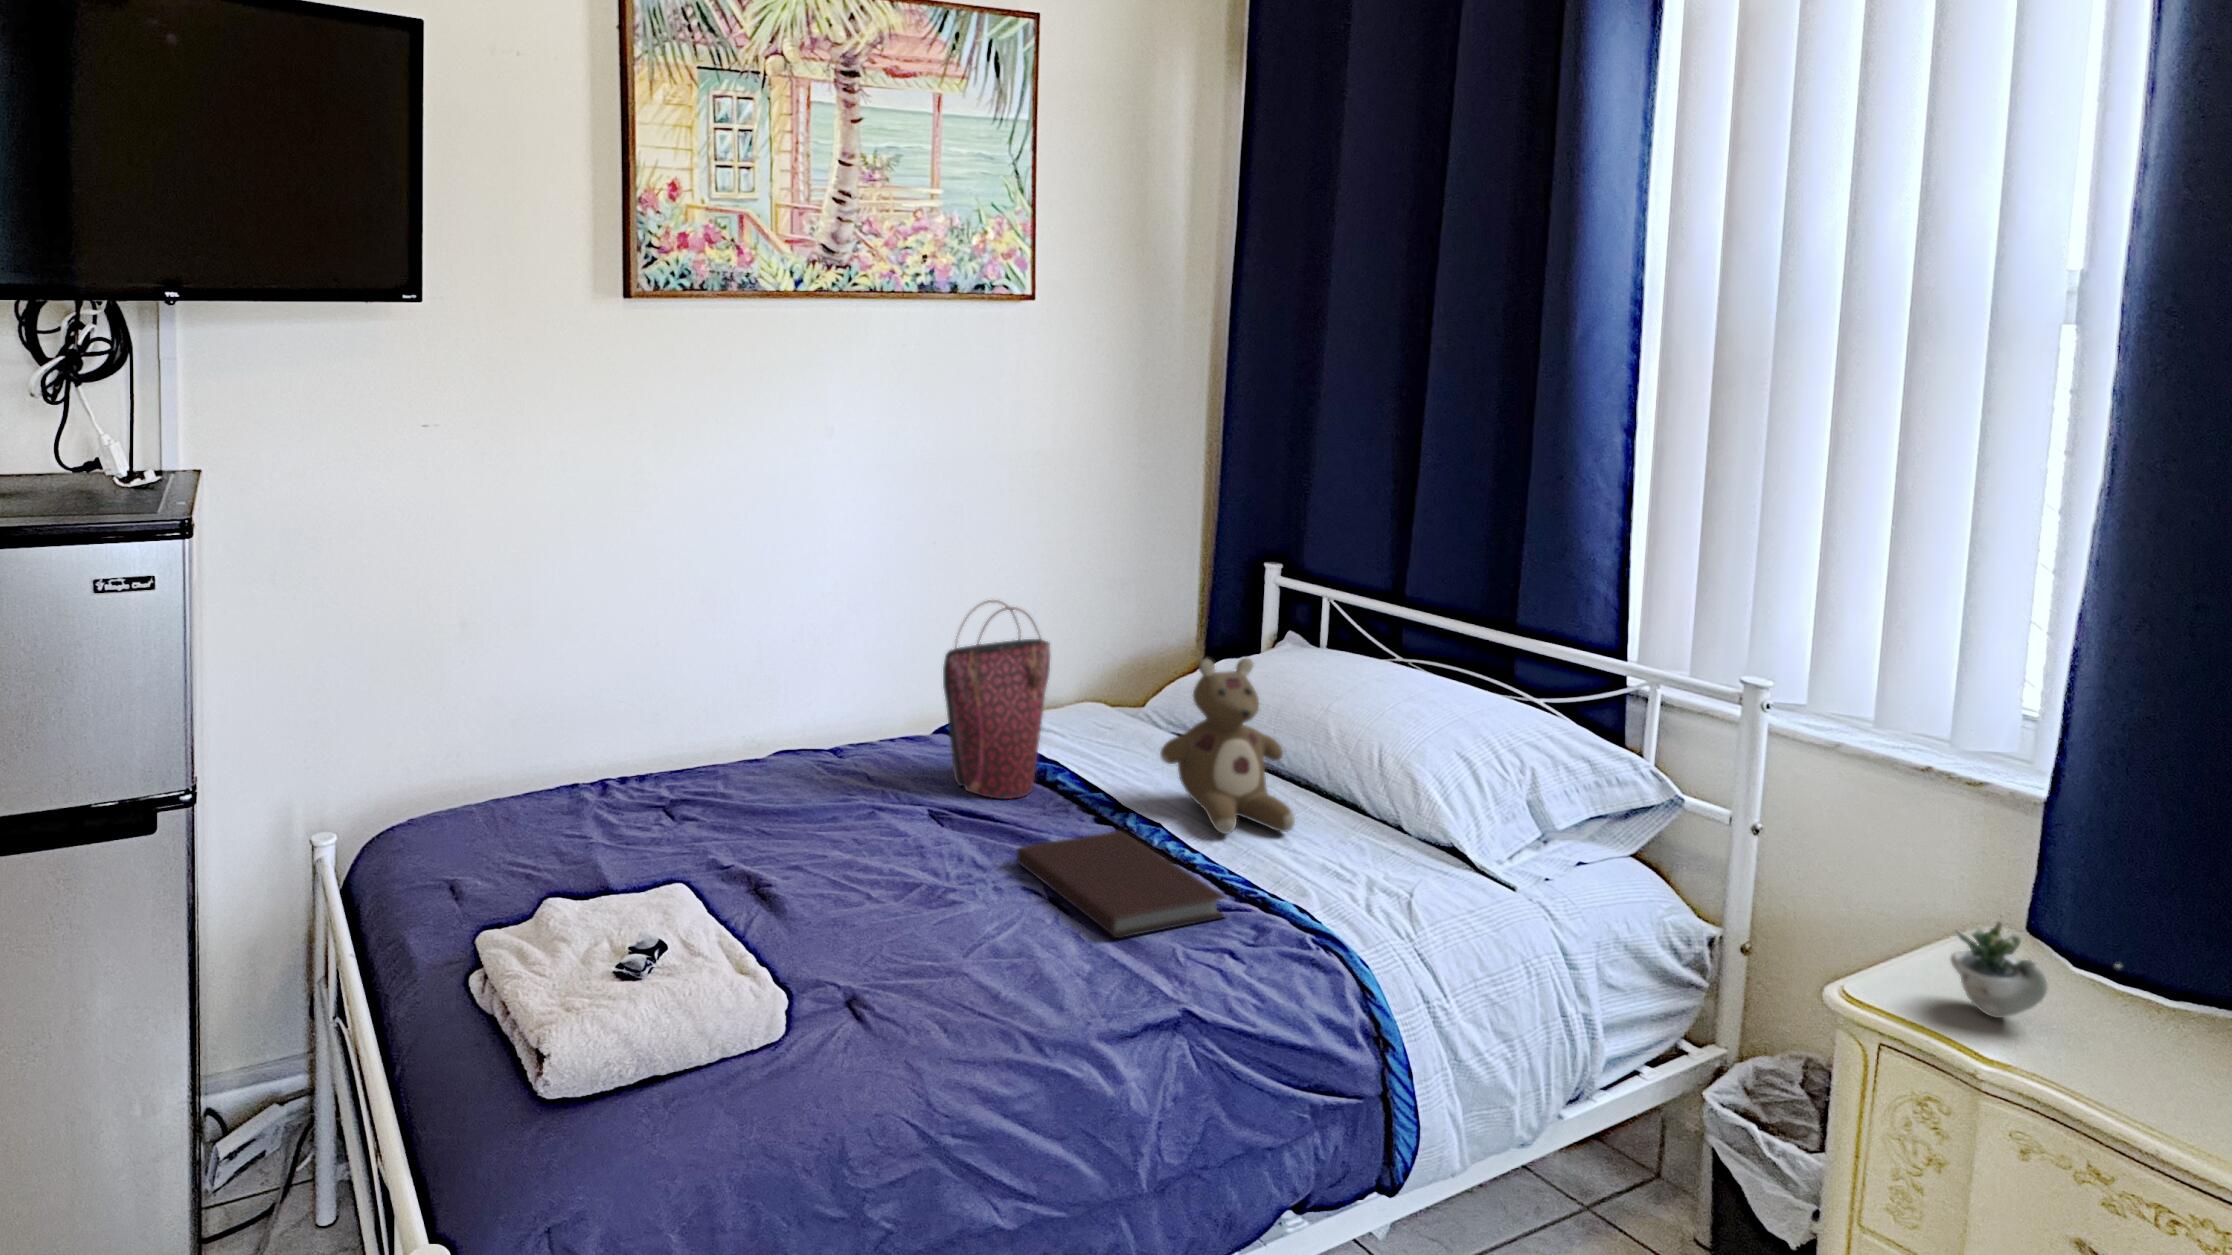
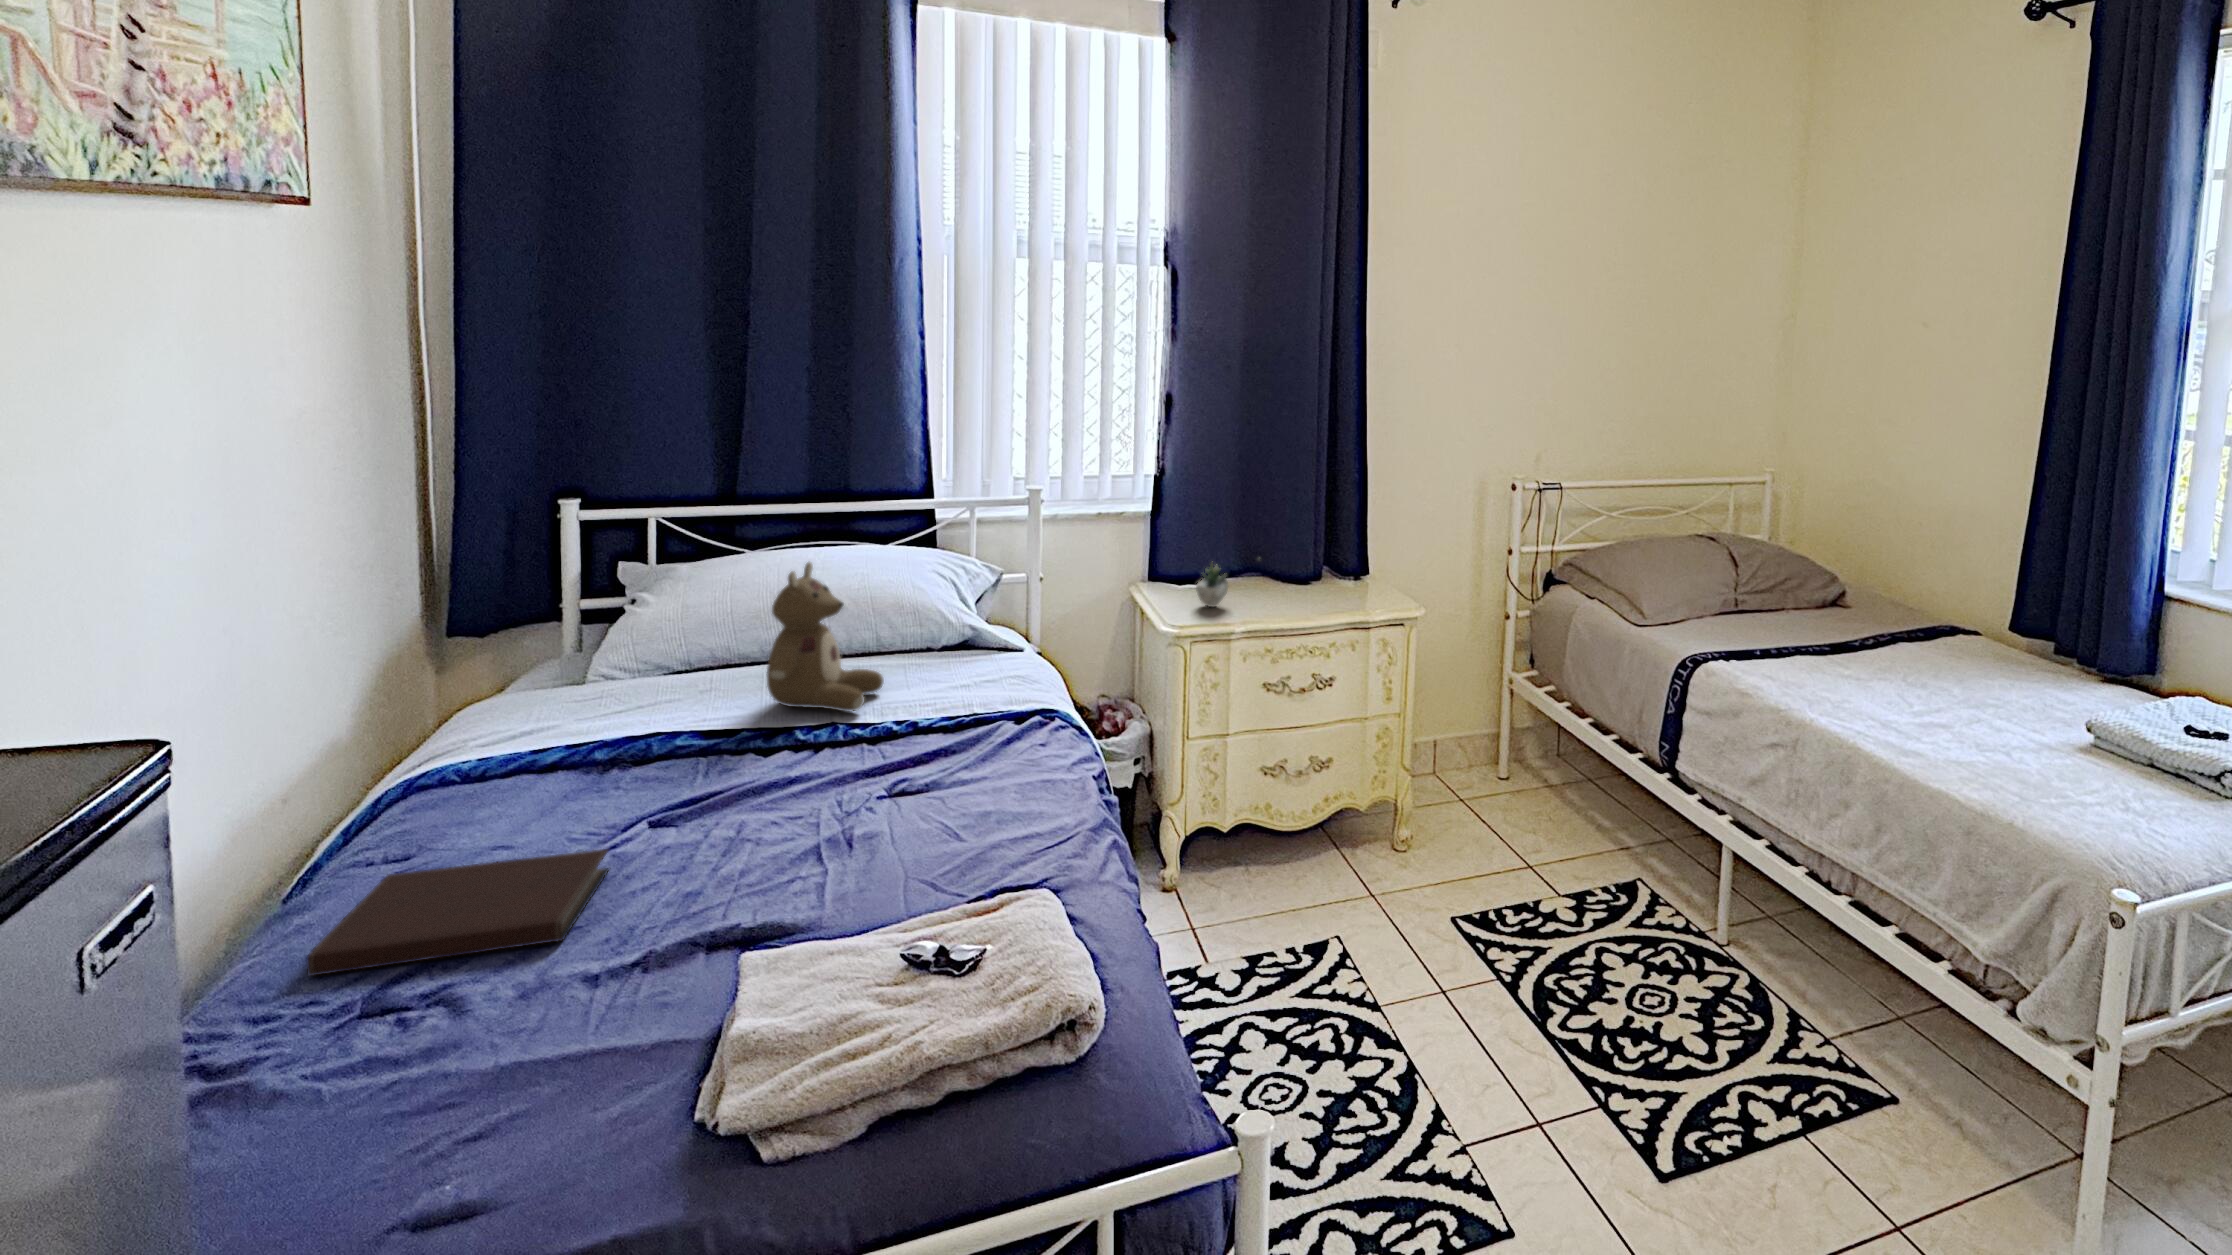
handbag: present [943,600,1050,799] -> none [552,577,668,804]
notebook: present [1017,831,1226,938] -> present [307,849,609,976]

